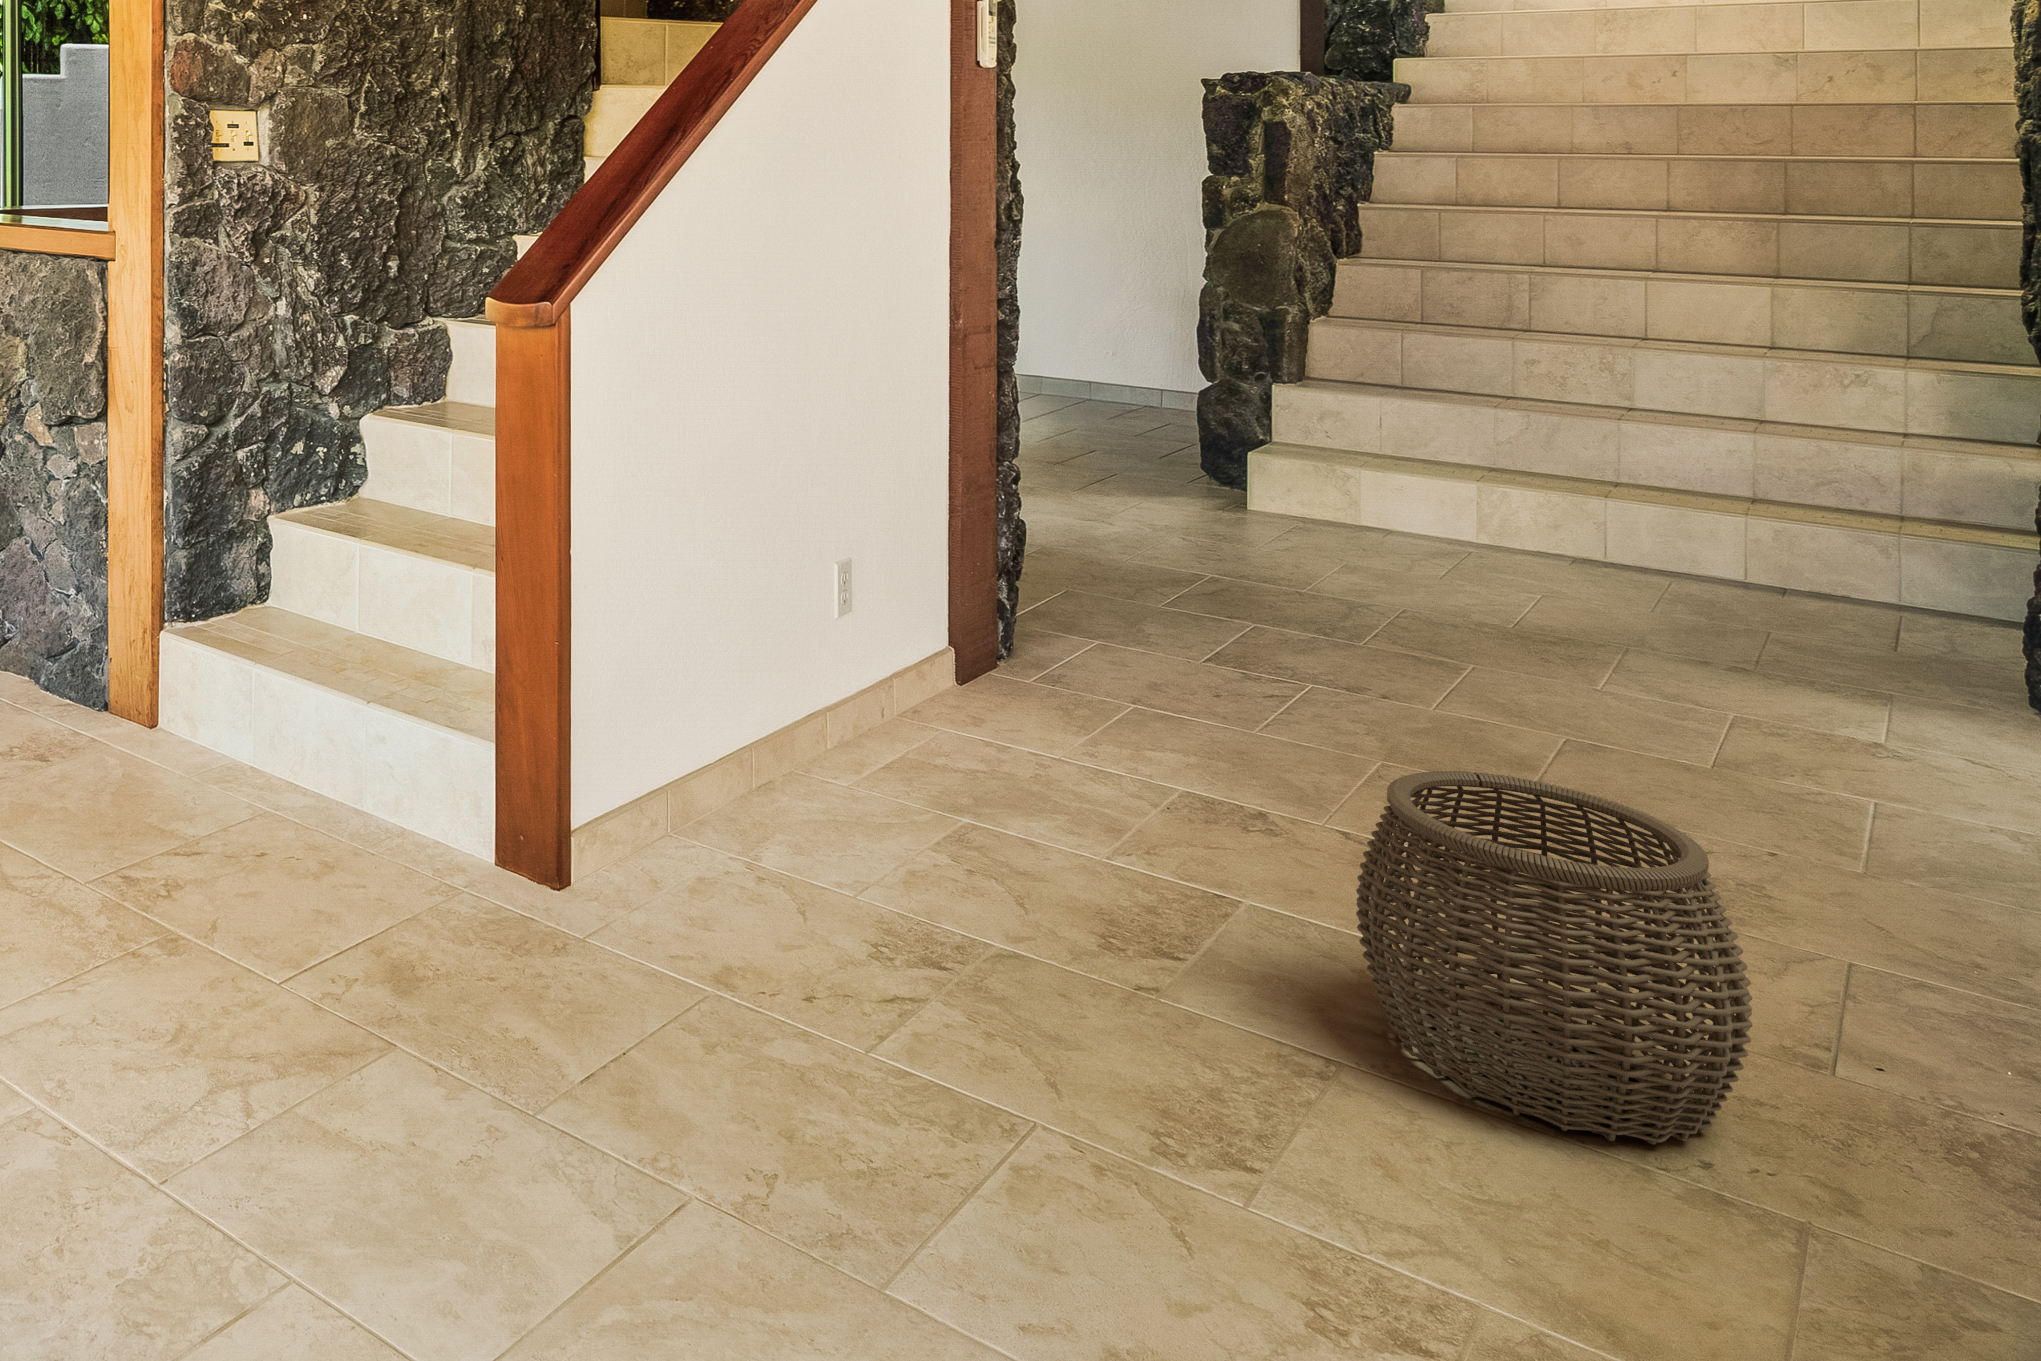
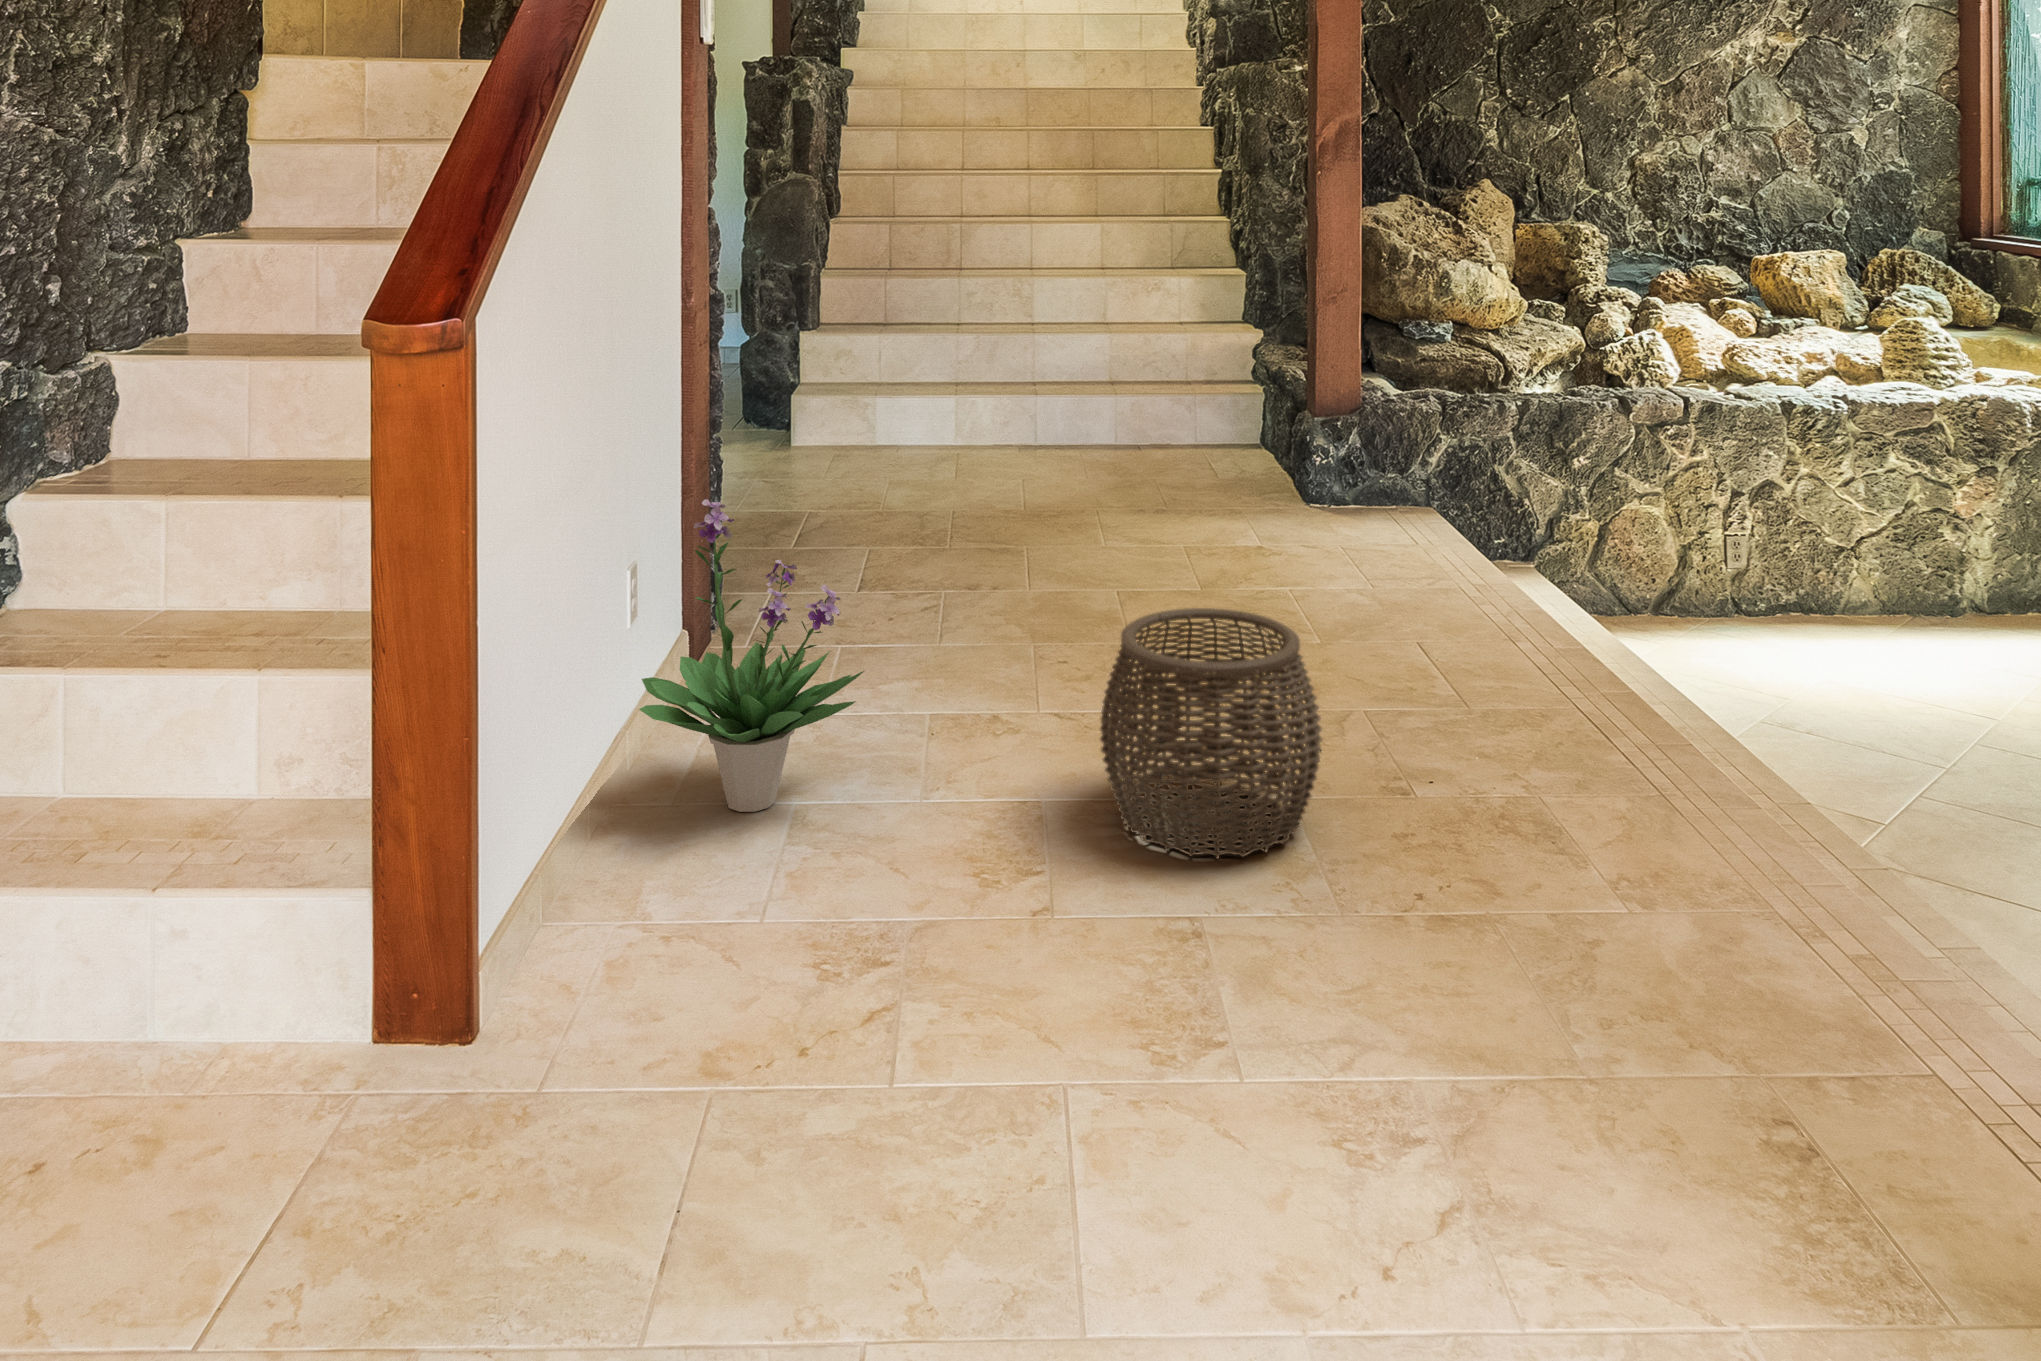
potted plant: none [803,515,1072,849] -> present [639,499,864,812]

